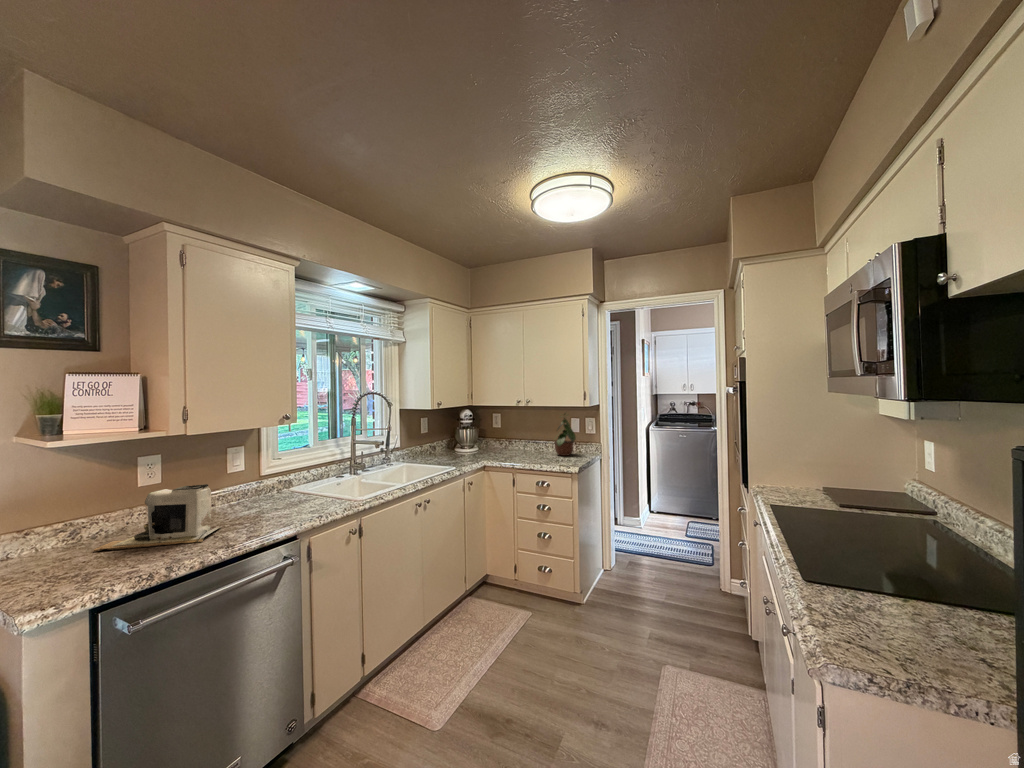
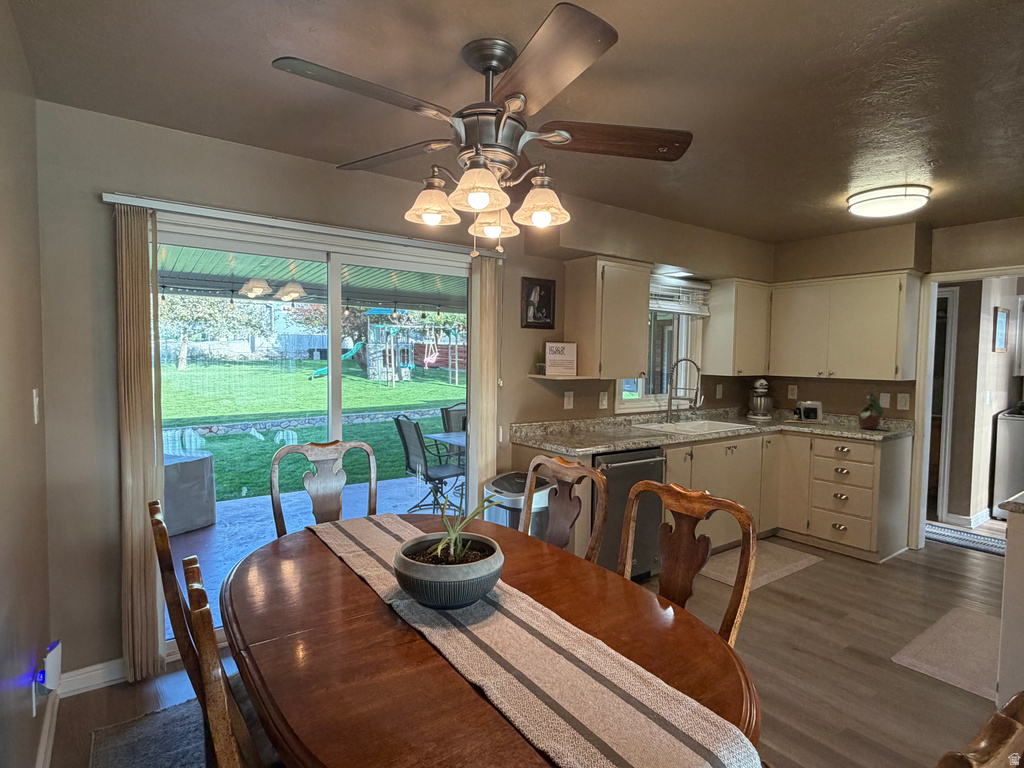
coffee maker: present [94,484,219,551] -> present [784,401,827,424]

